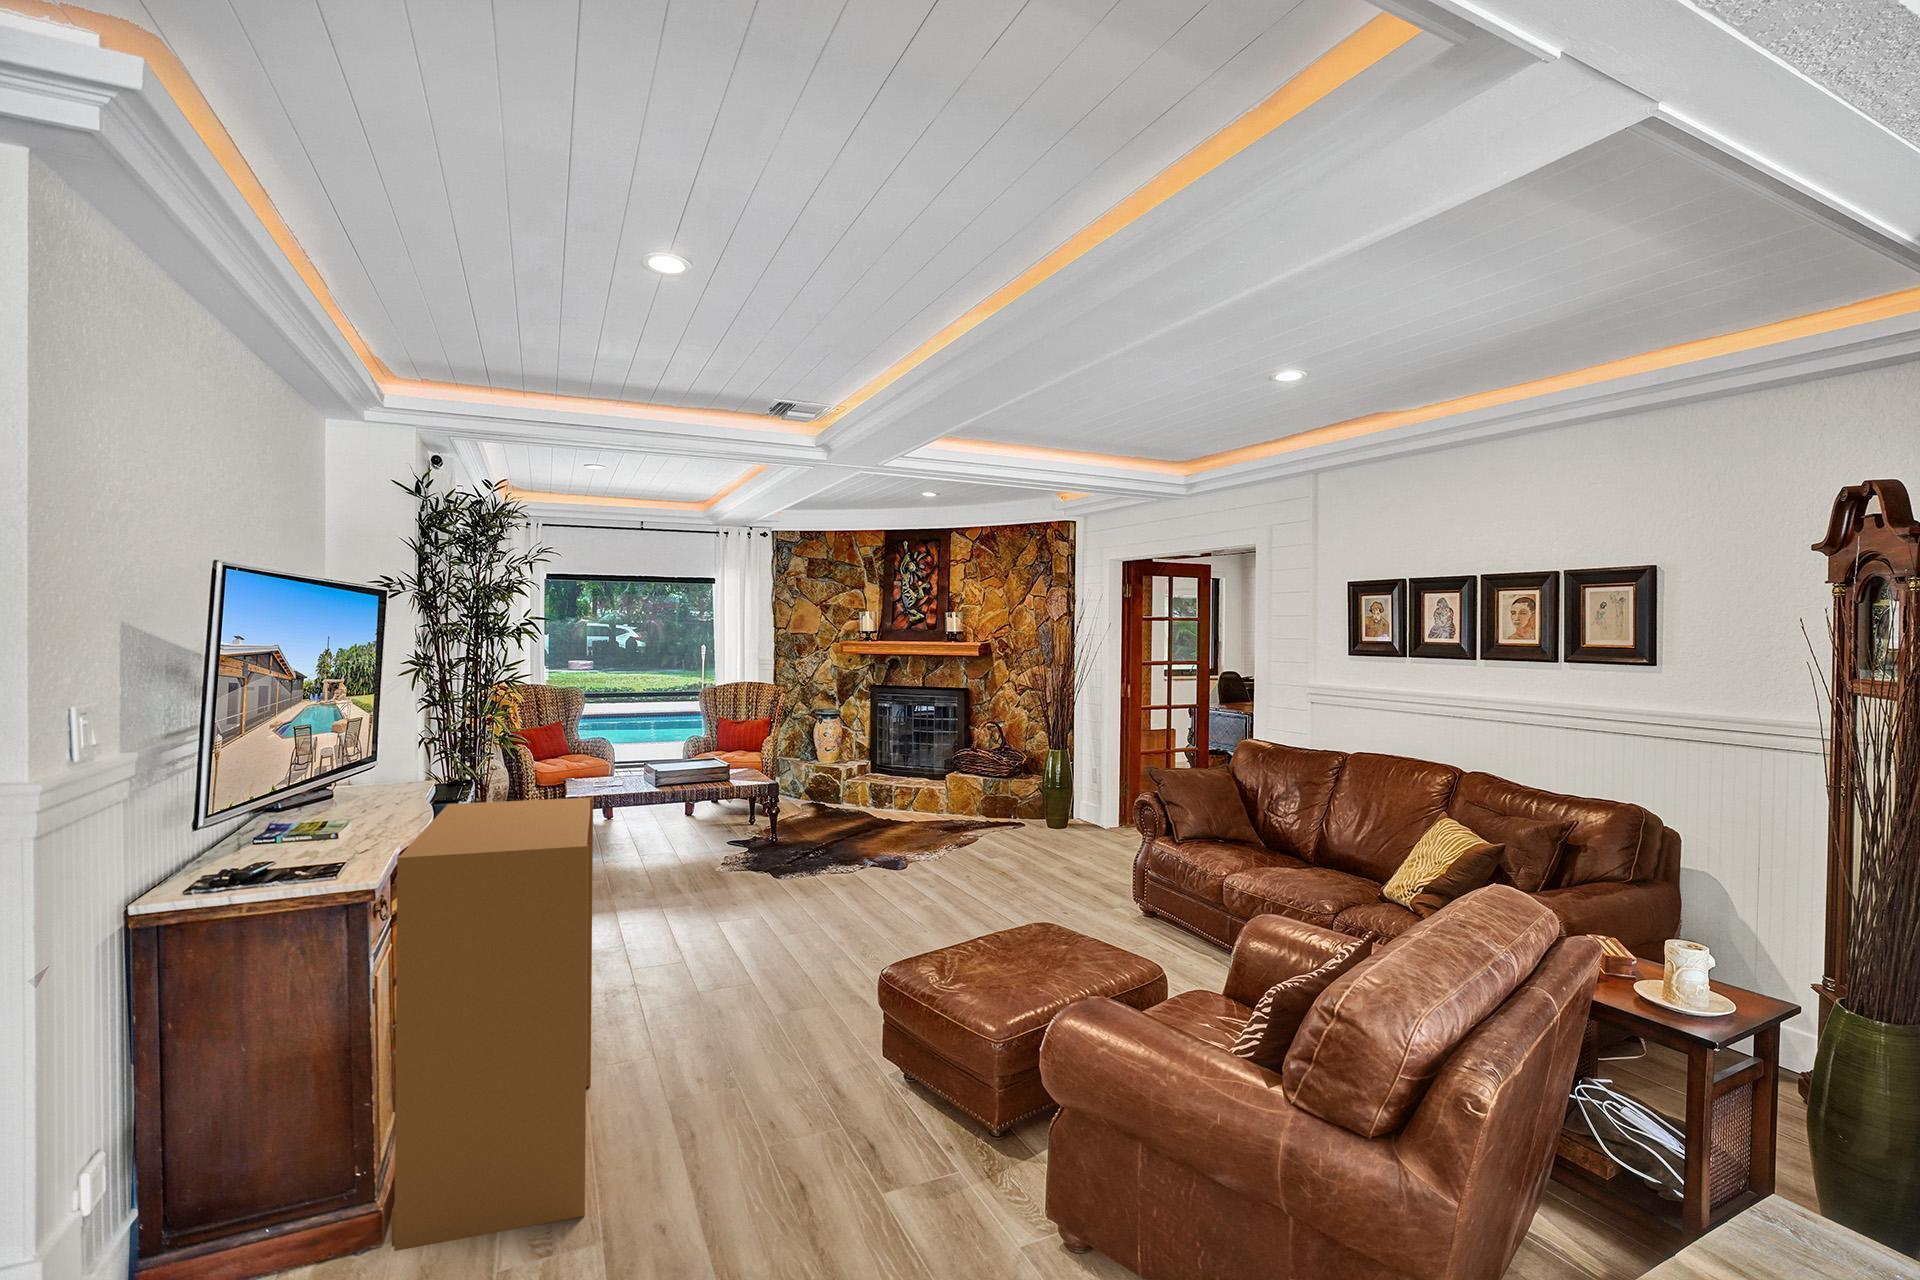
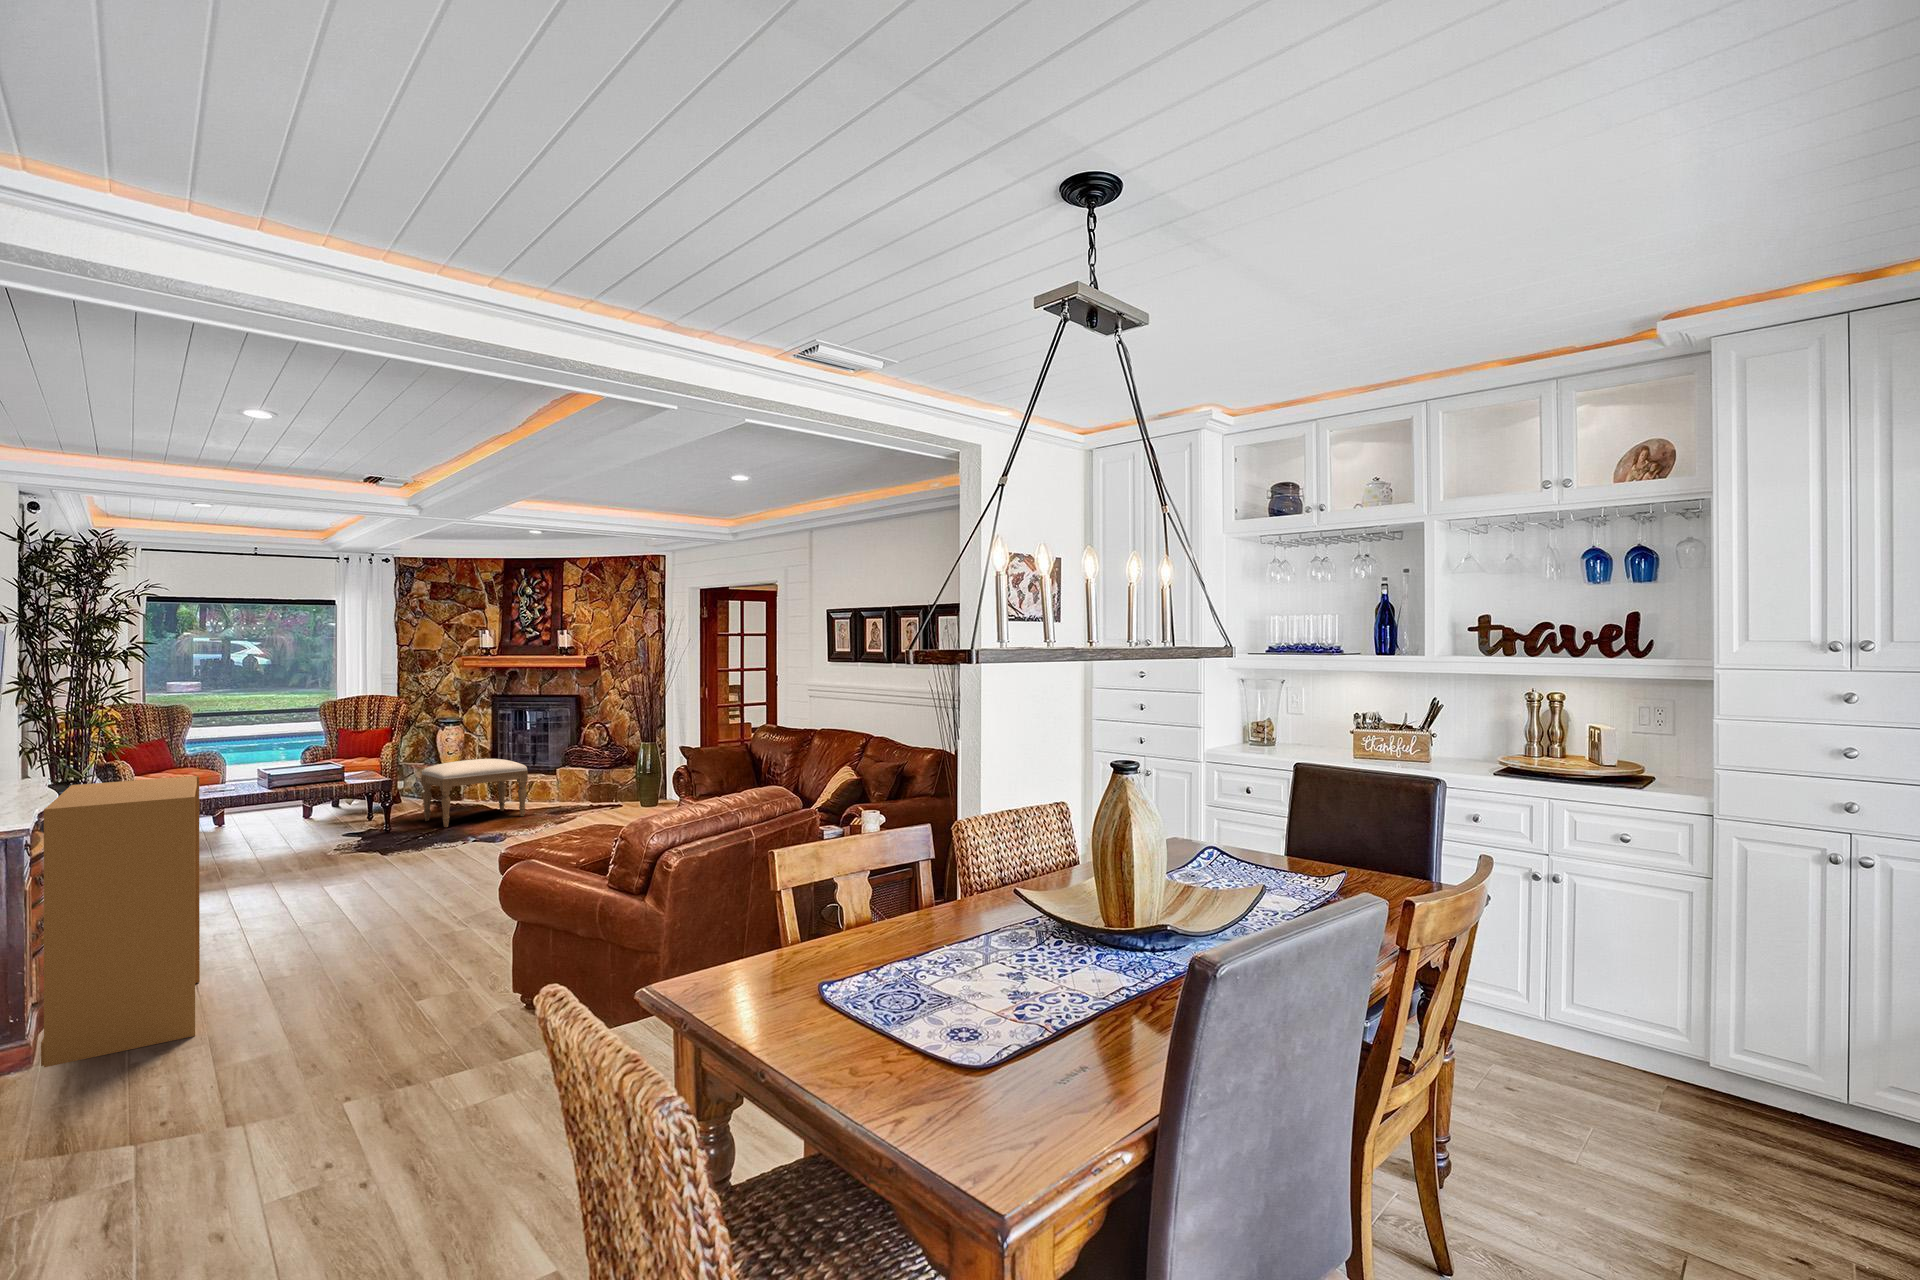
ottoman: none [805,763,919,843] -> present [421,759,528,827]

